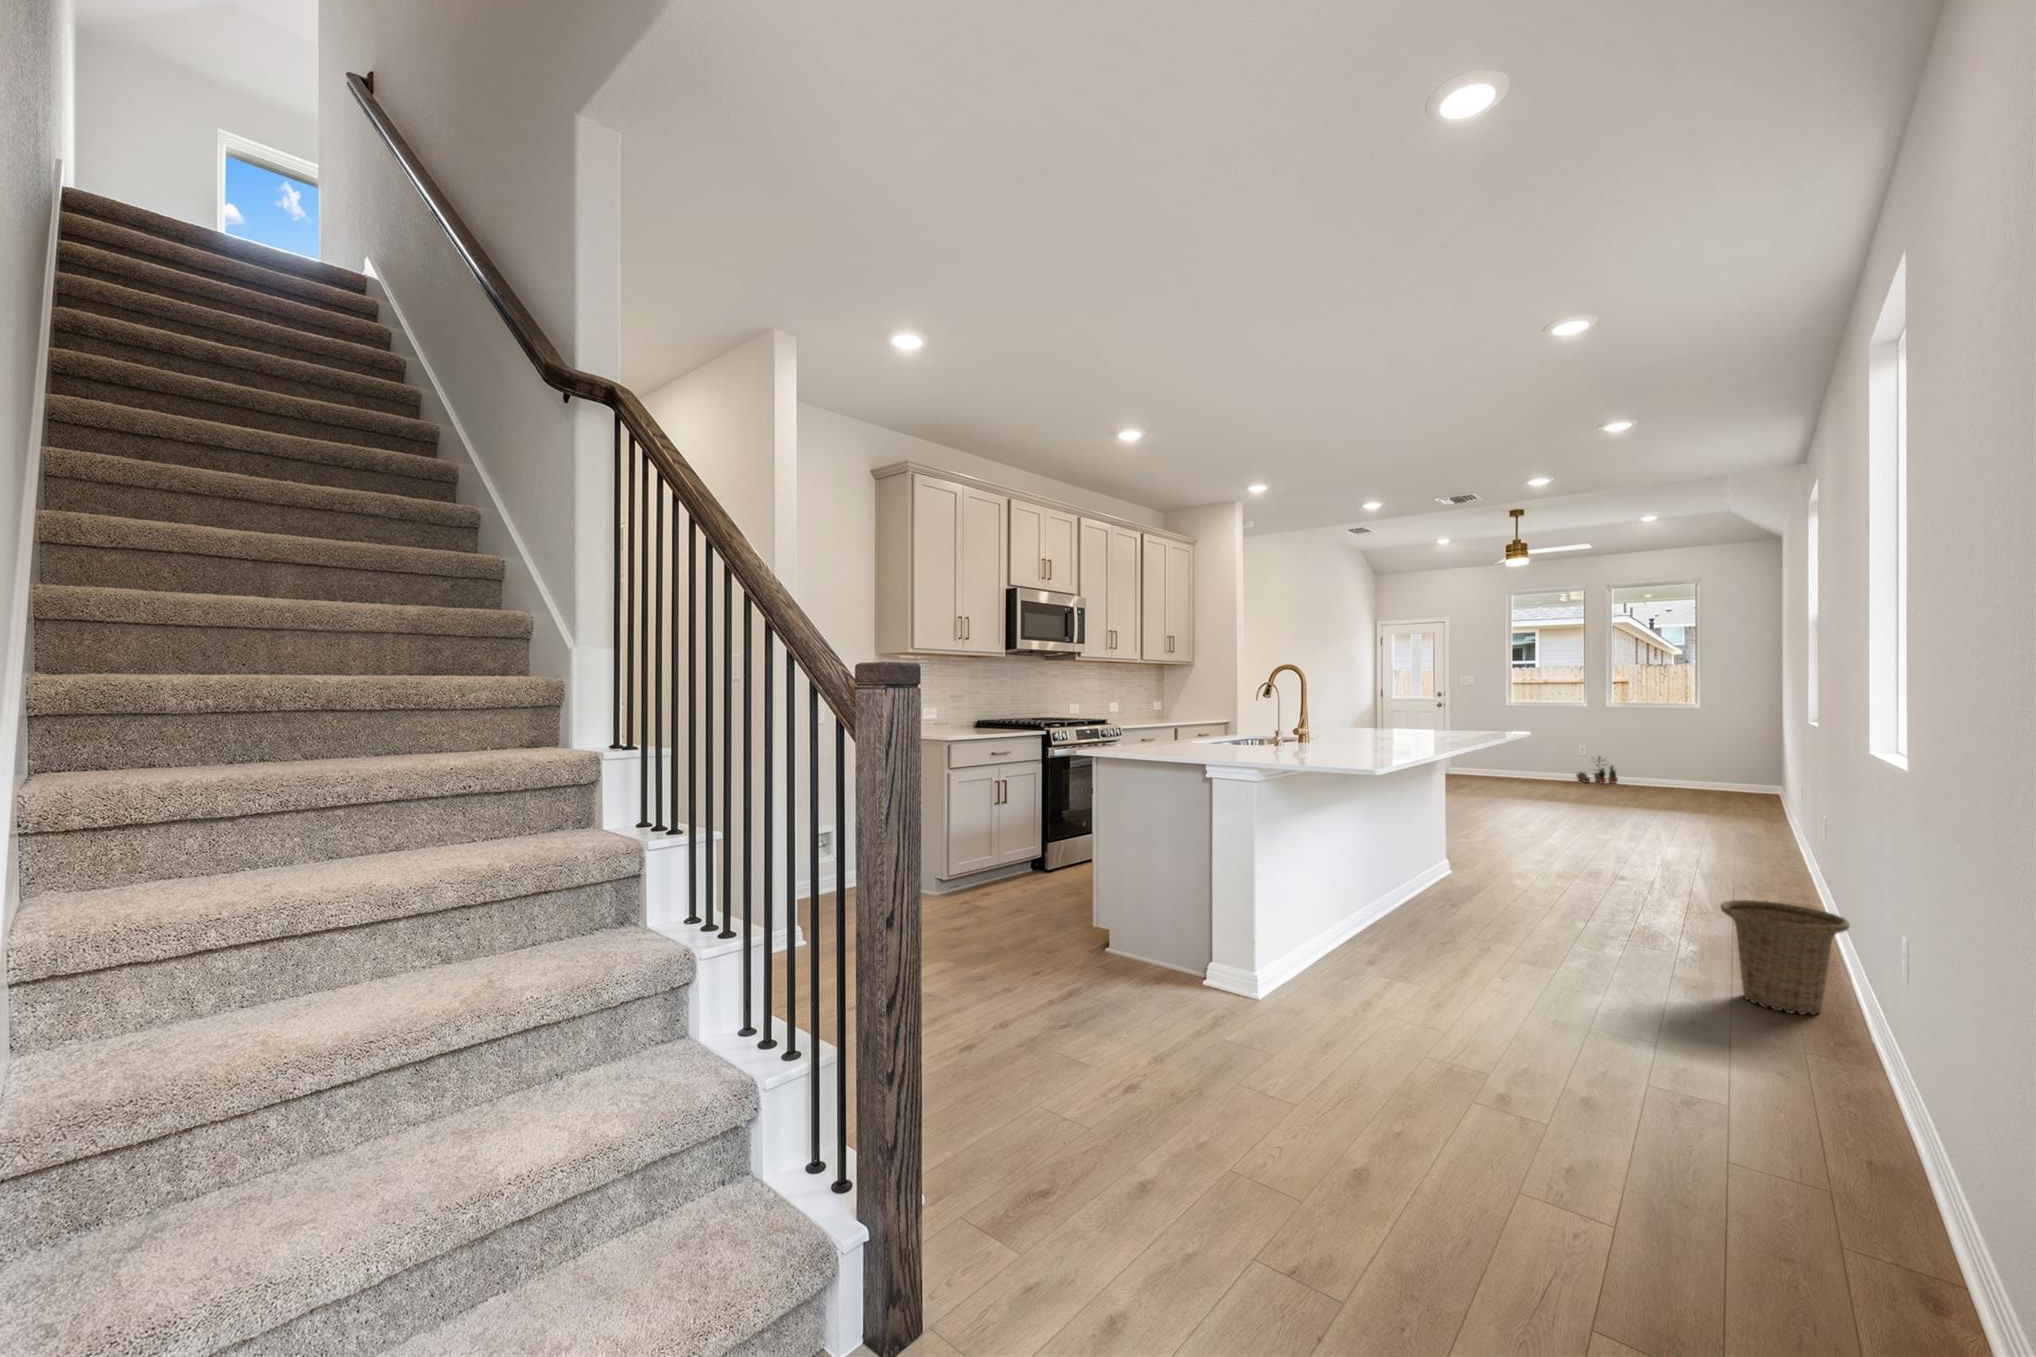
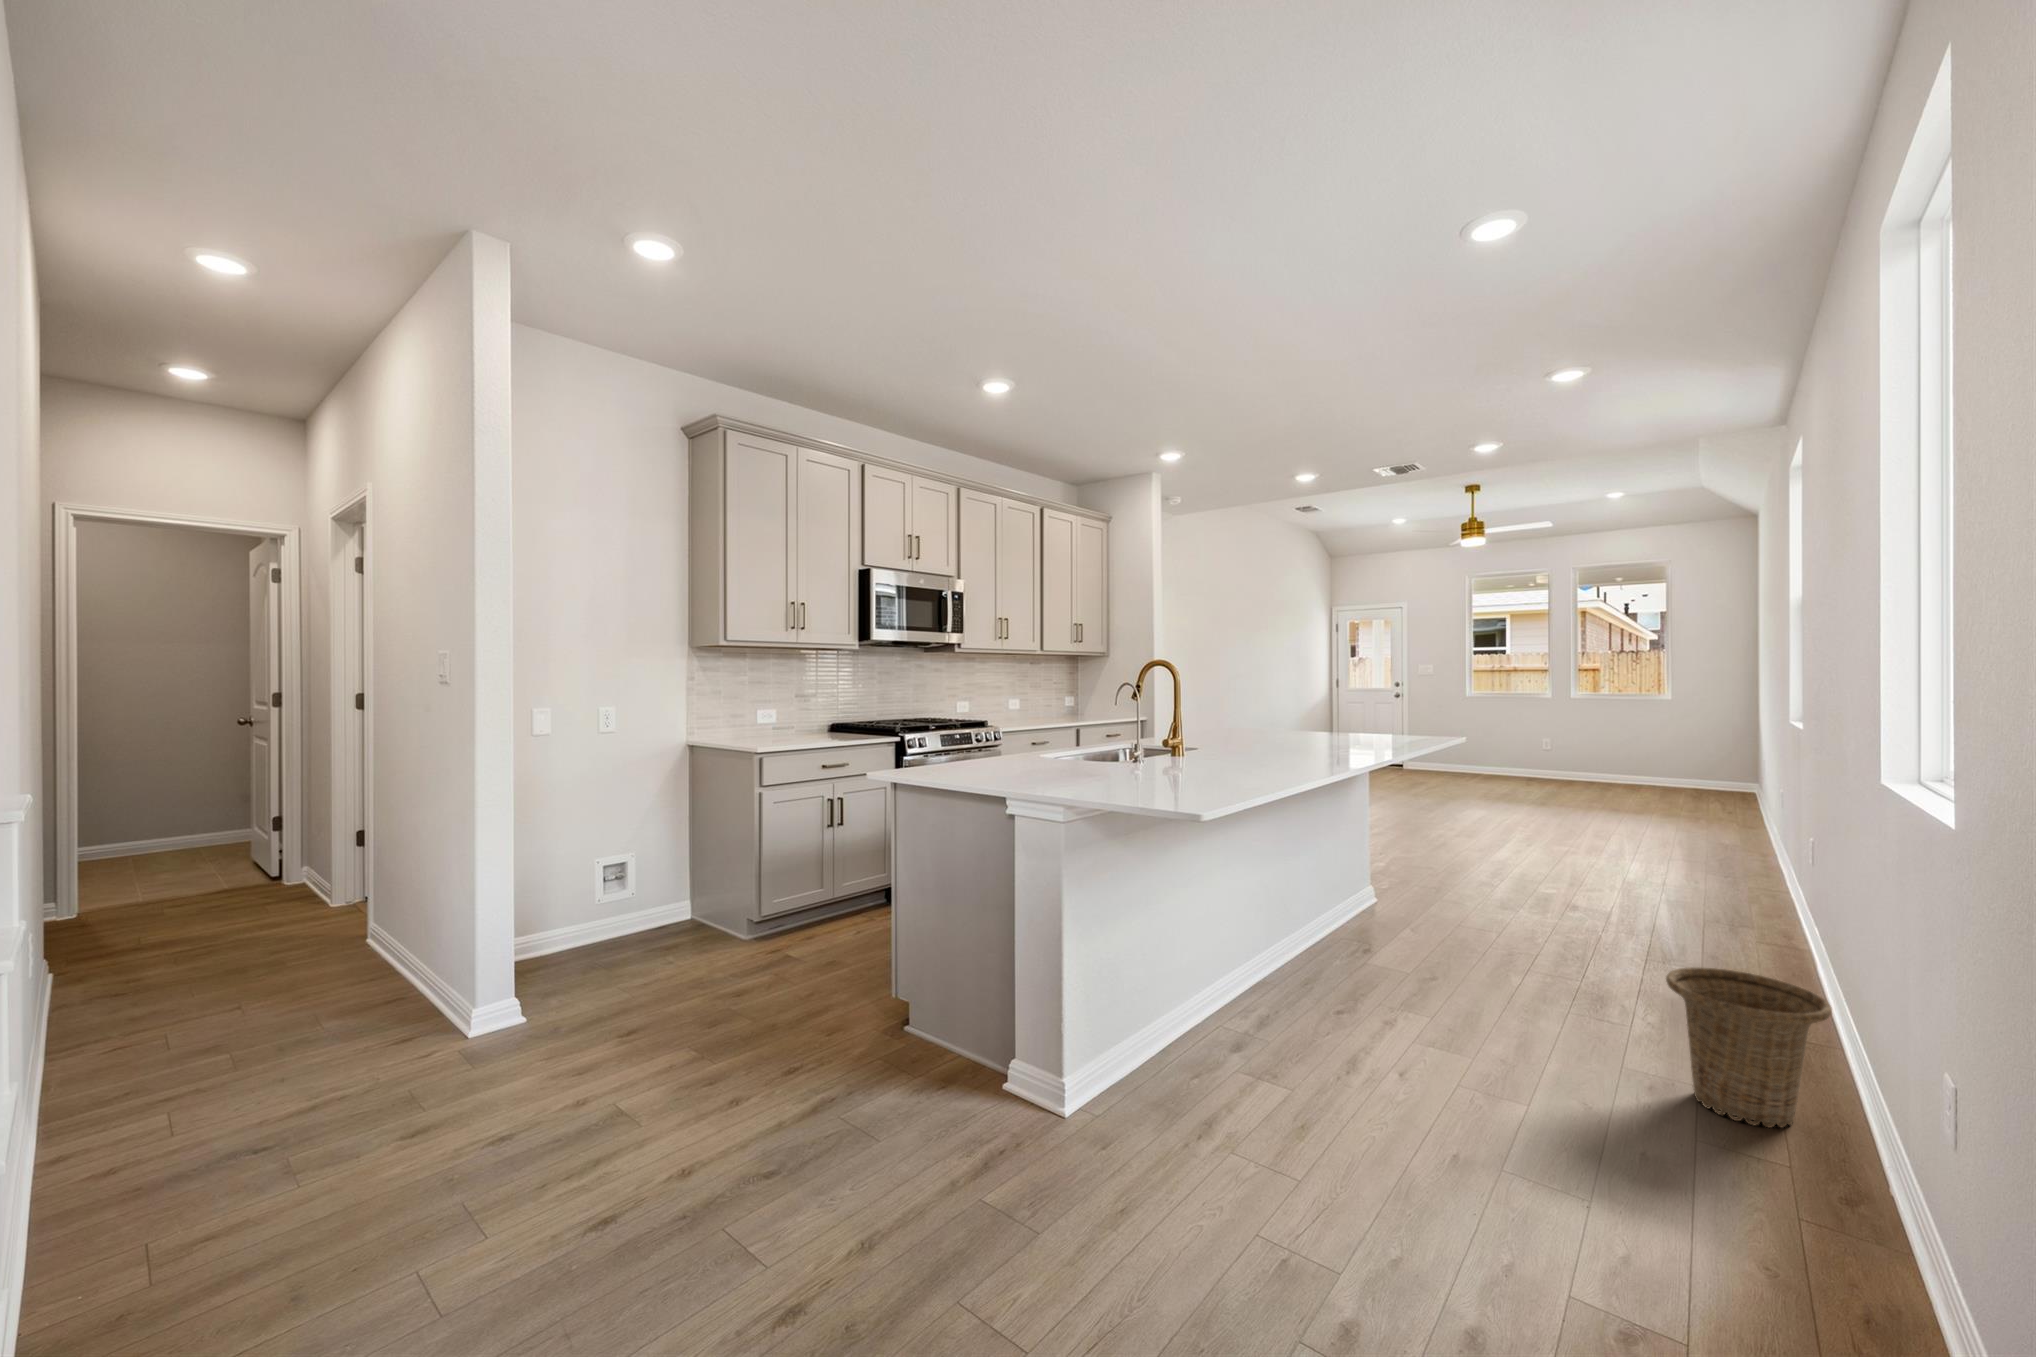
potted plant: present [1576,757,1618,784] -> none [1543,751,1587,782]

